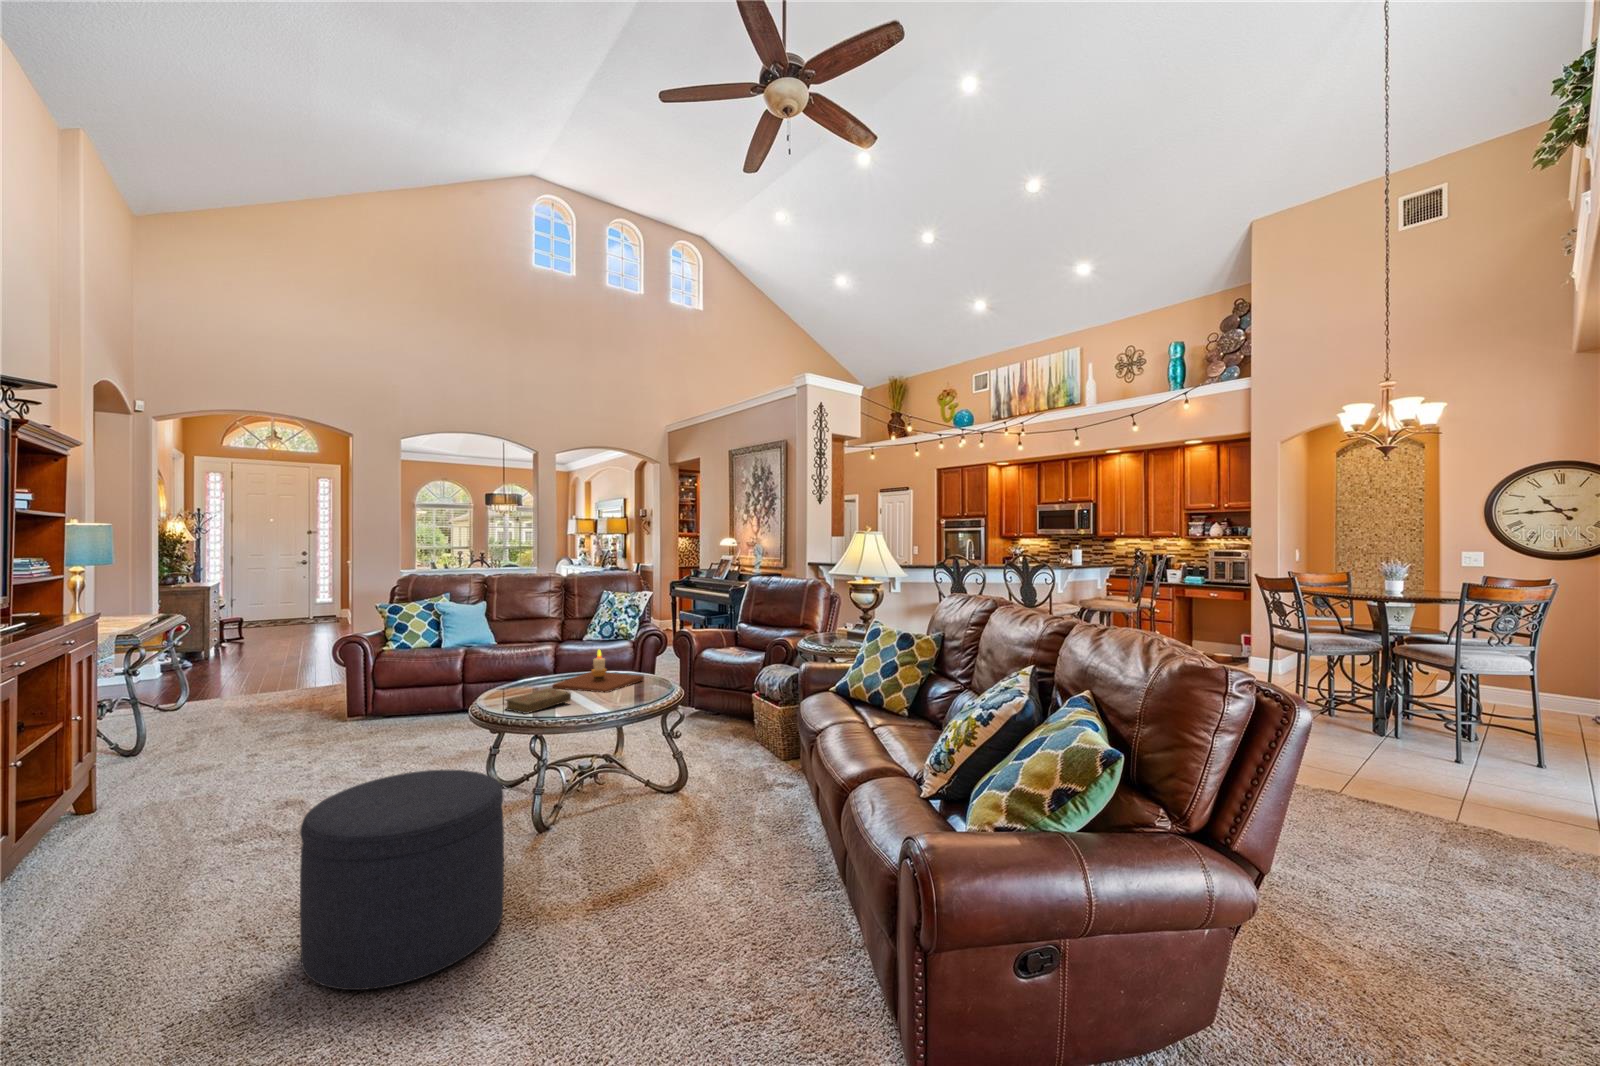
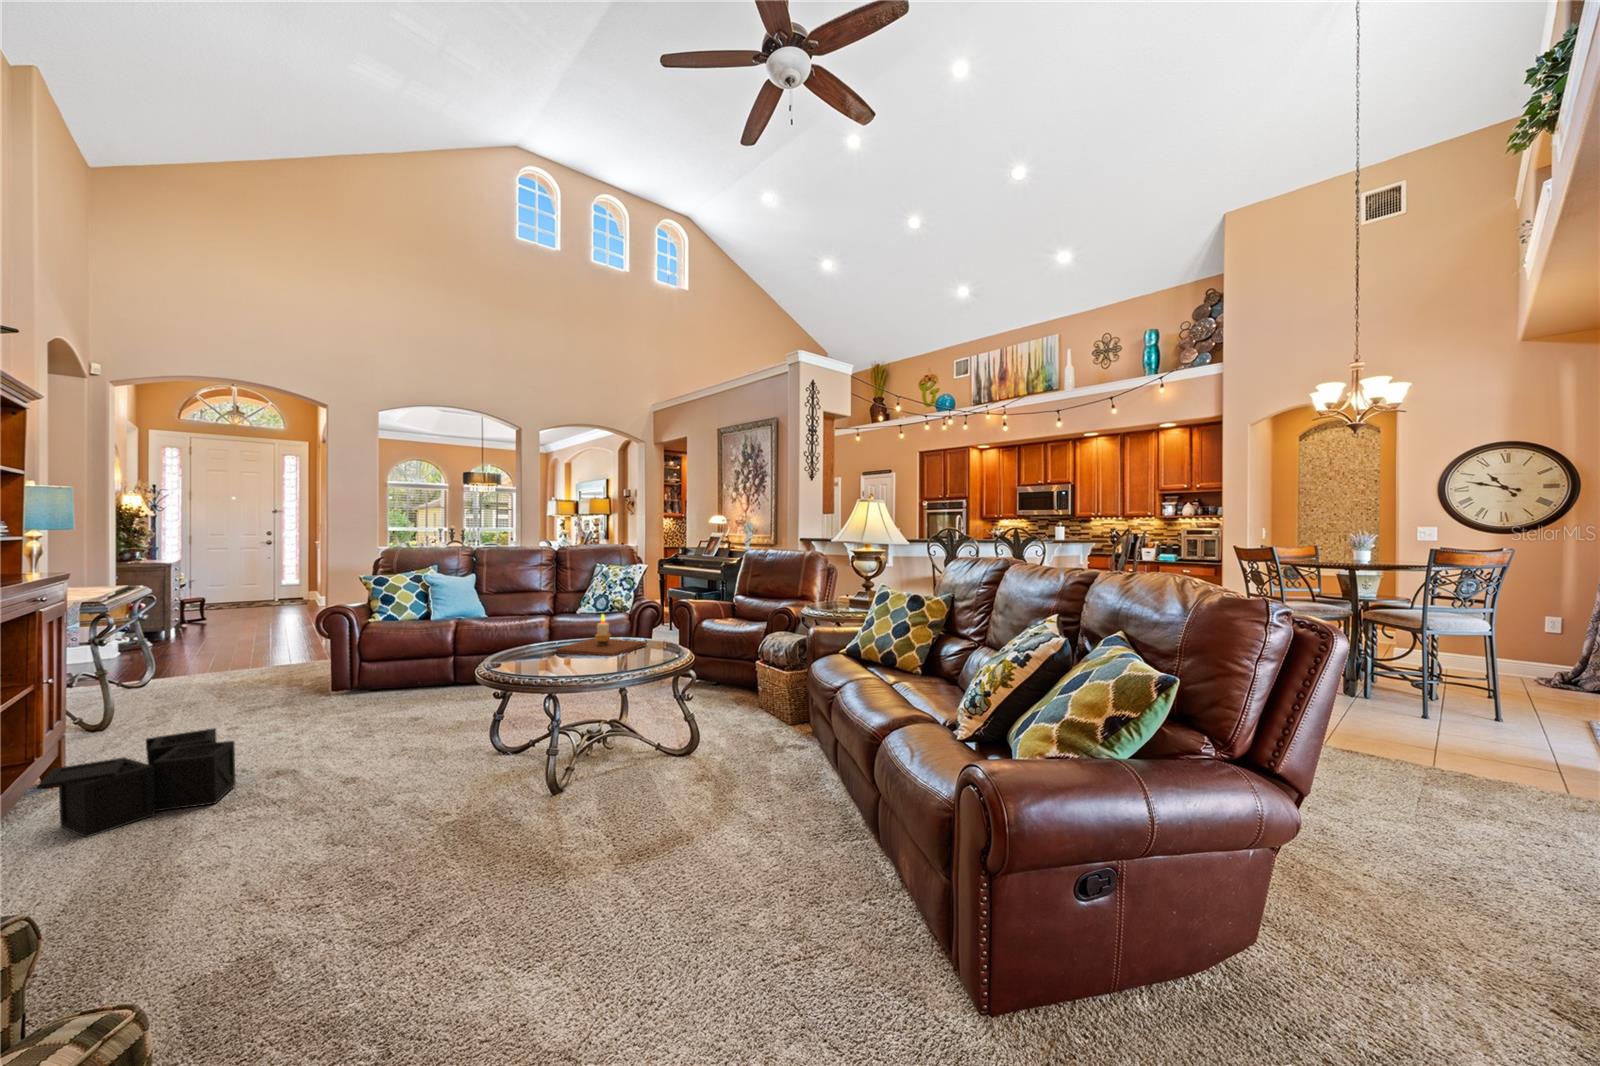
book: present [505,688,571,714] -> none [512,650,580,674]
storage bin: none [56,761,253,870] -> present [37,728,244,837]
ottoman: present [300,770,504,990] -> none [320,724,529,943]

